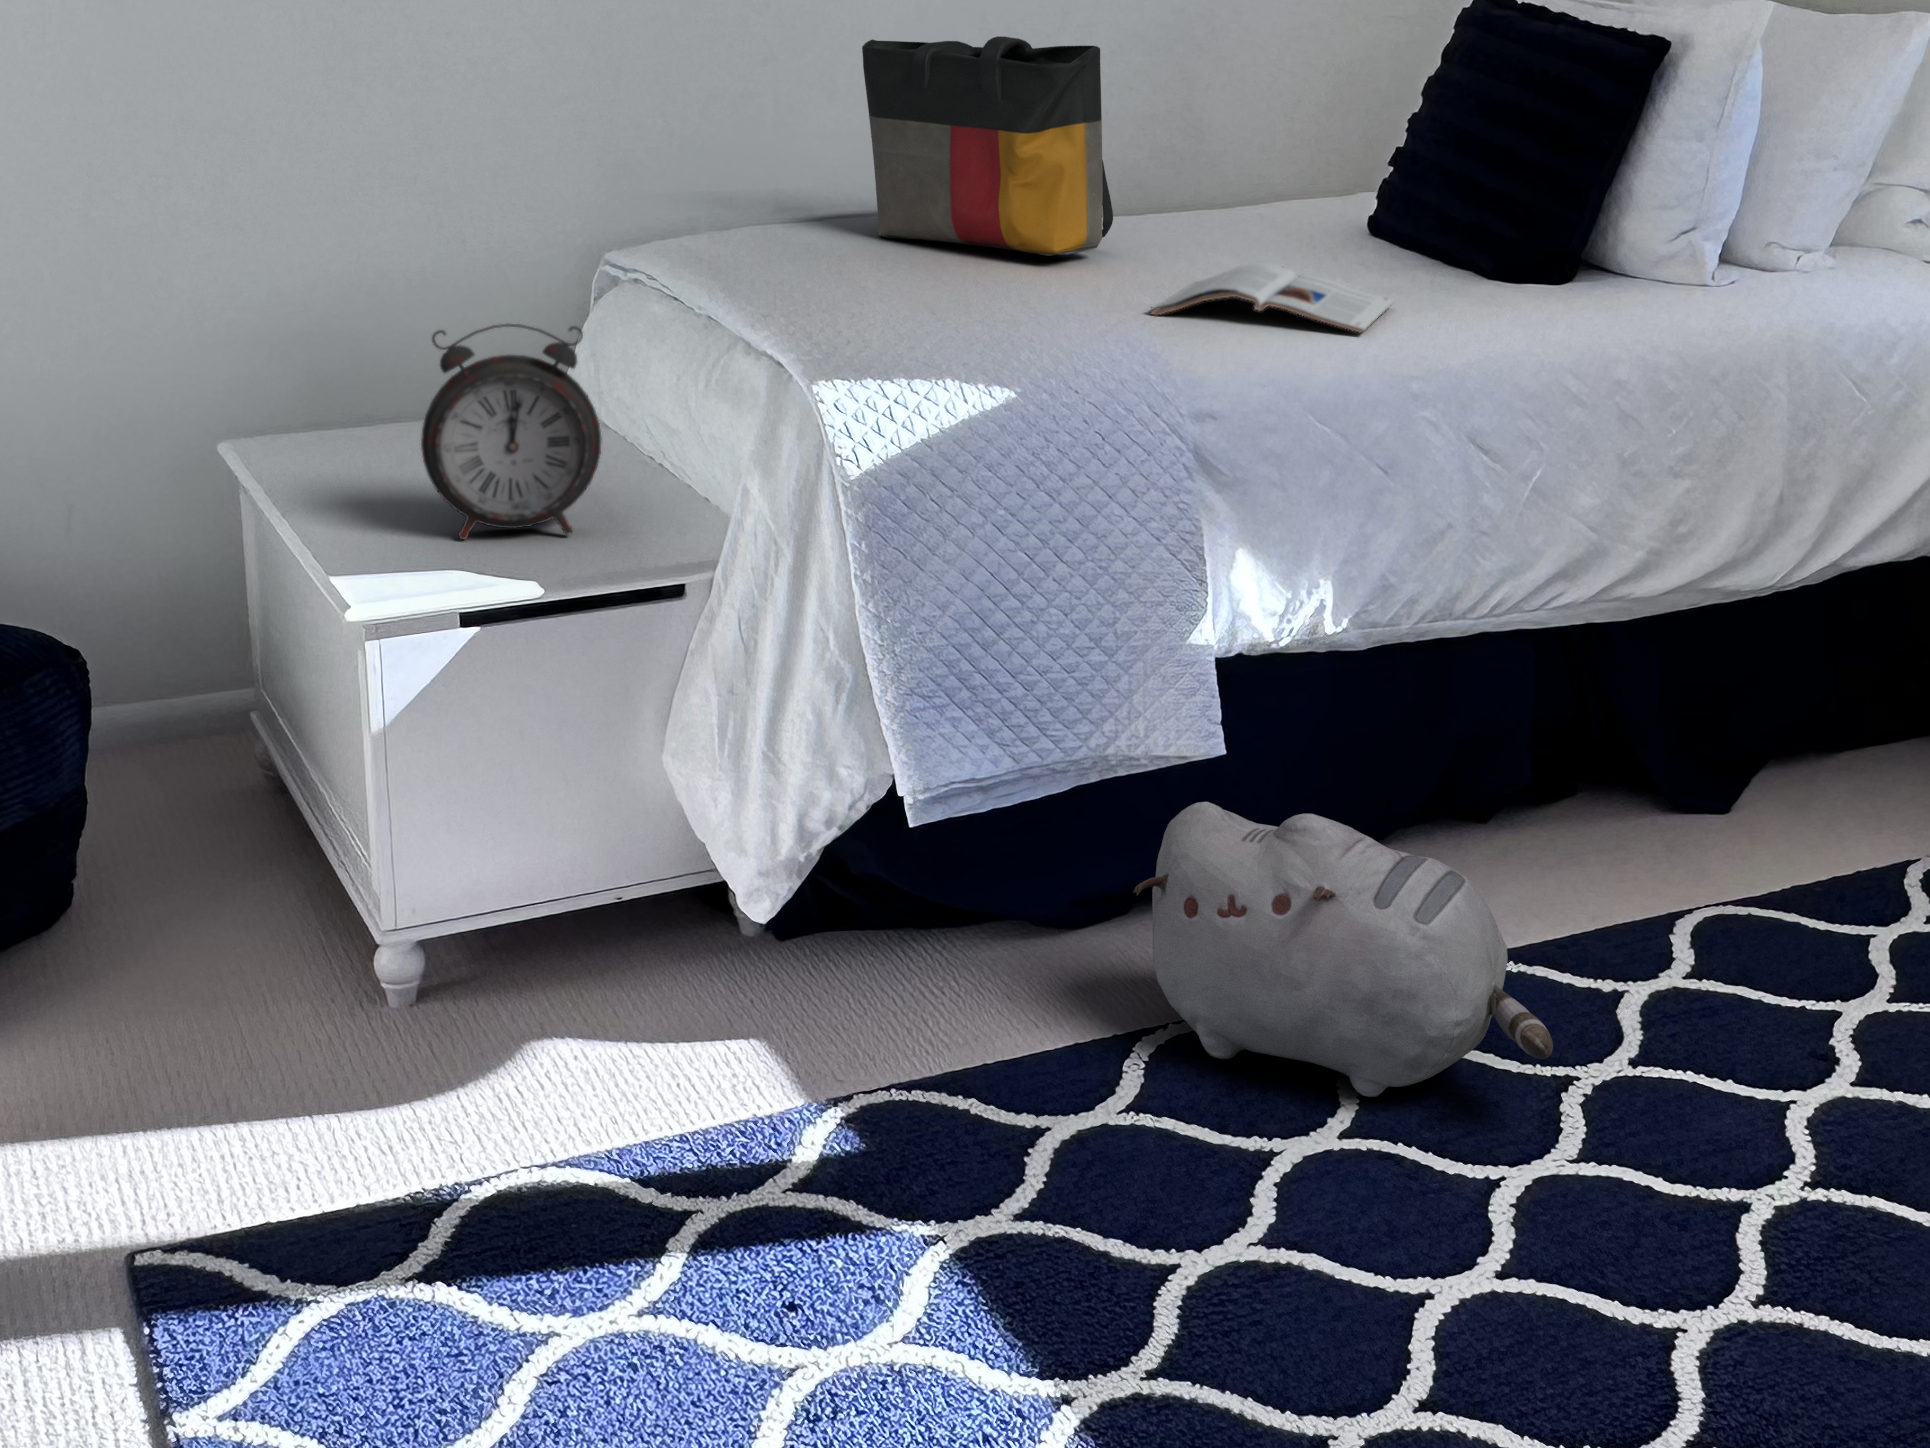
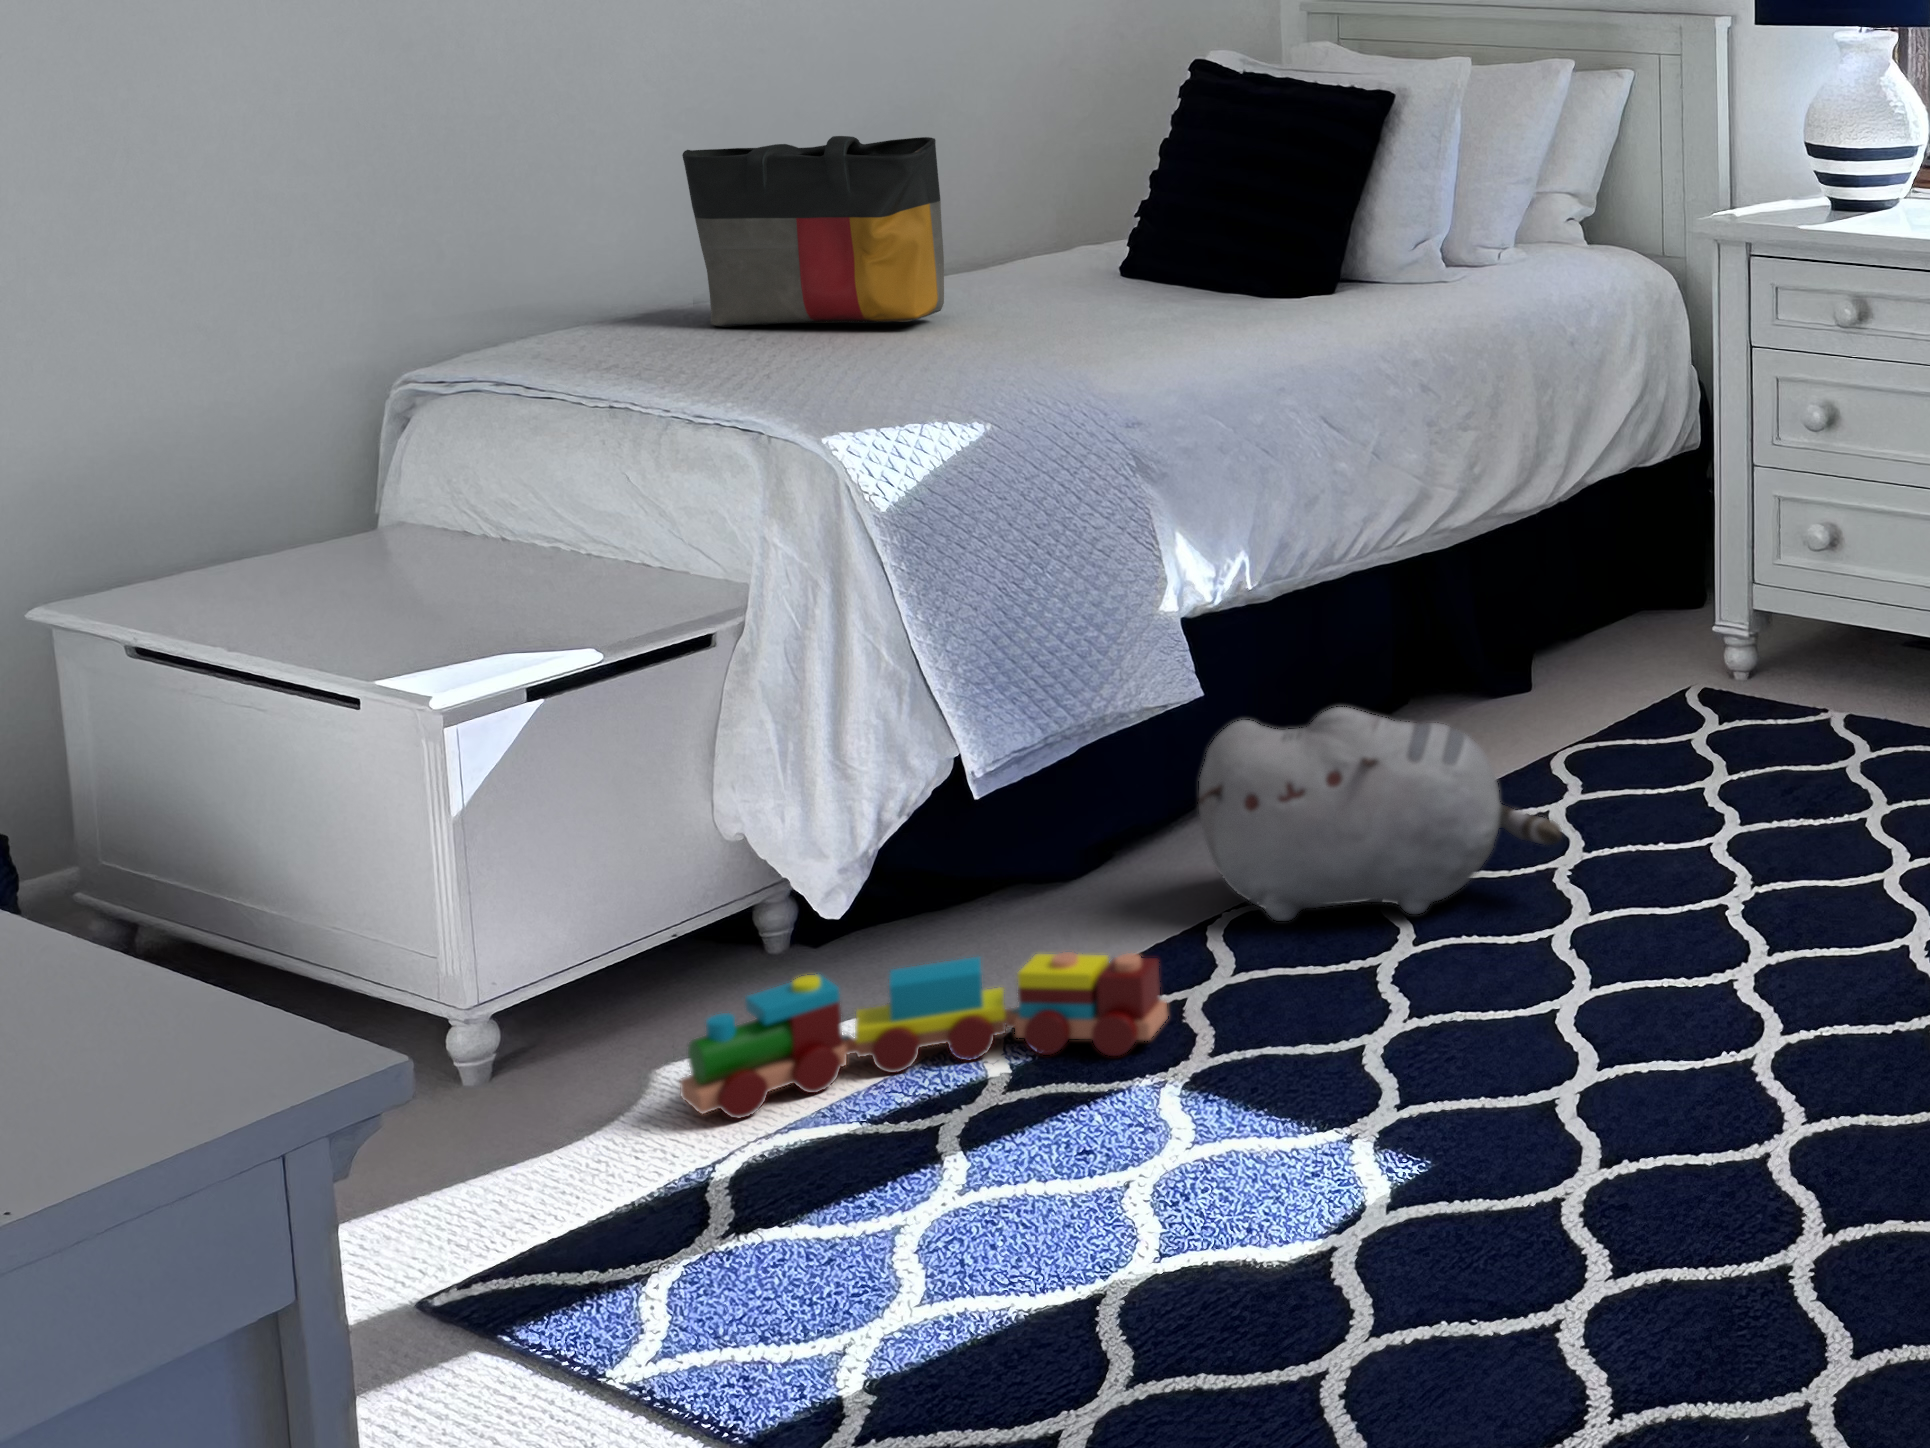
magazine: present [1151,263,1394,333] -> none [1052,302,1243,356]
alarm clock: present [421,324,601,540] -> none [416,424,601,636]
toy train: none [497,991,997,1184] -> present [680,952,1167,1119]

